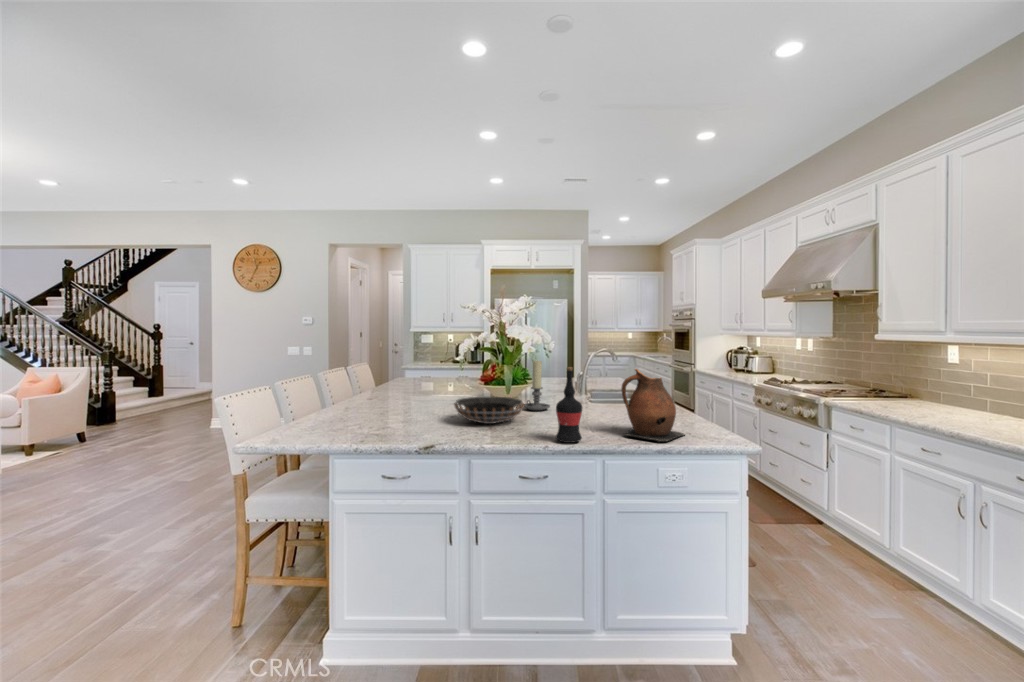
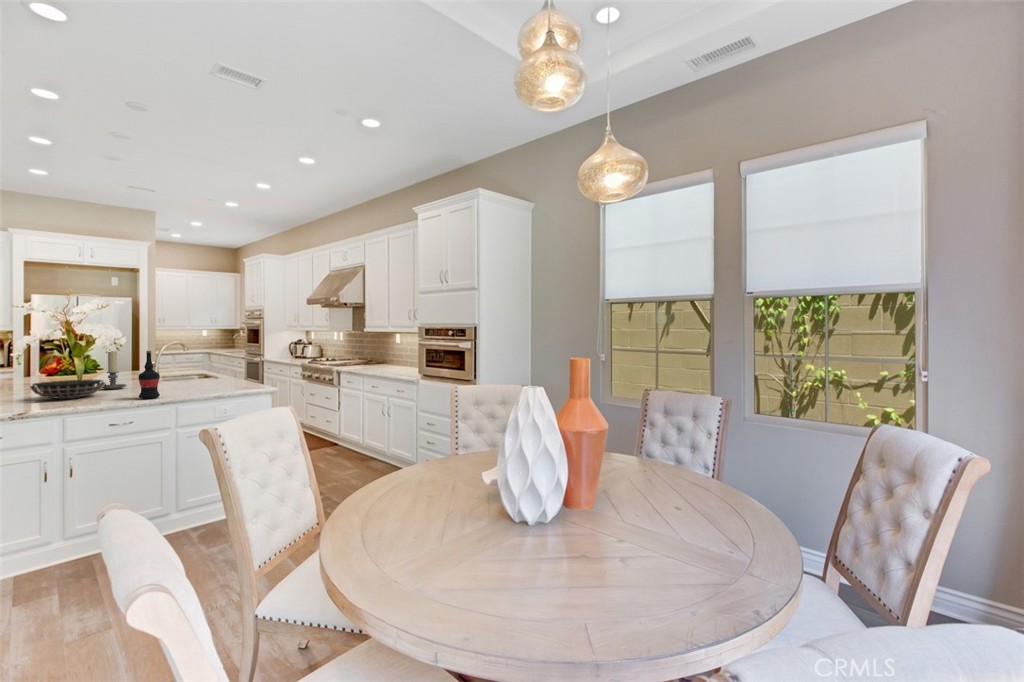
ceramic pitcher: present [622,369,685,442] -> none [189,351,234,392]

